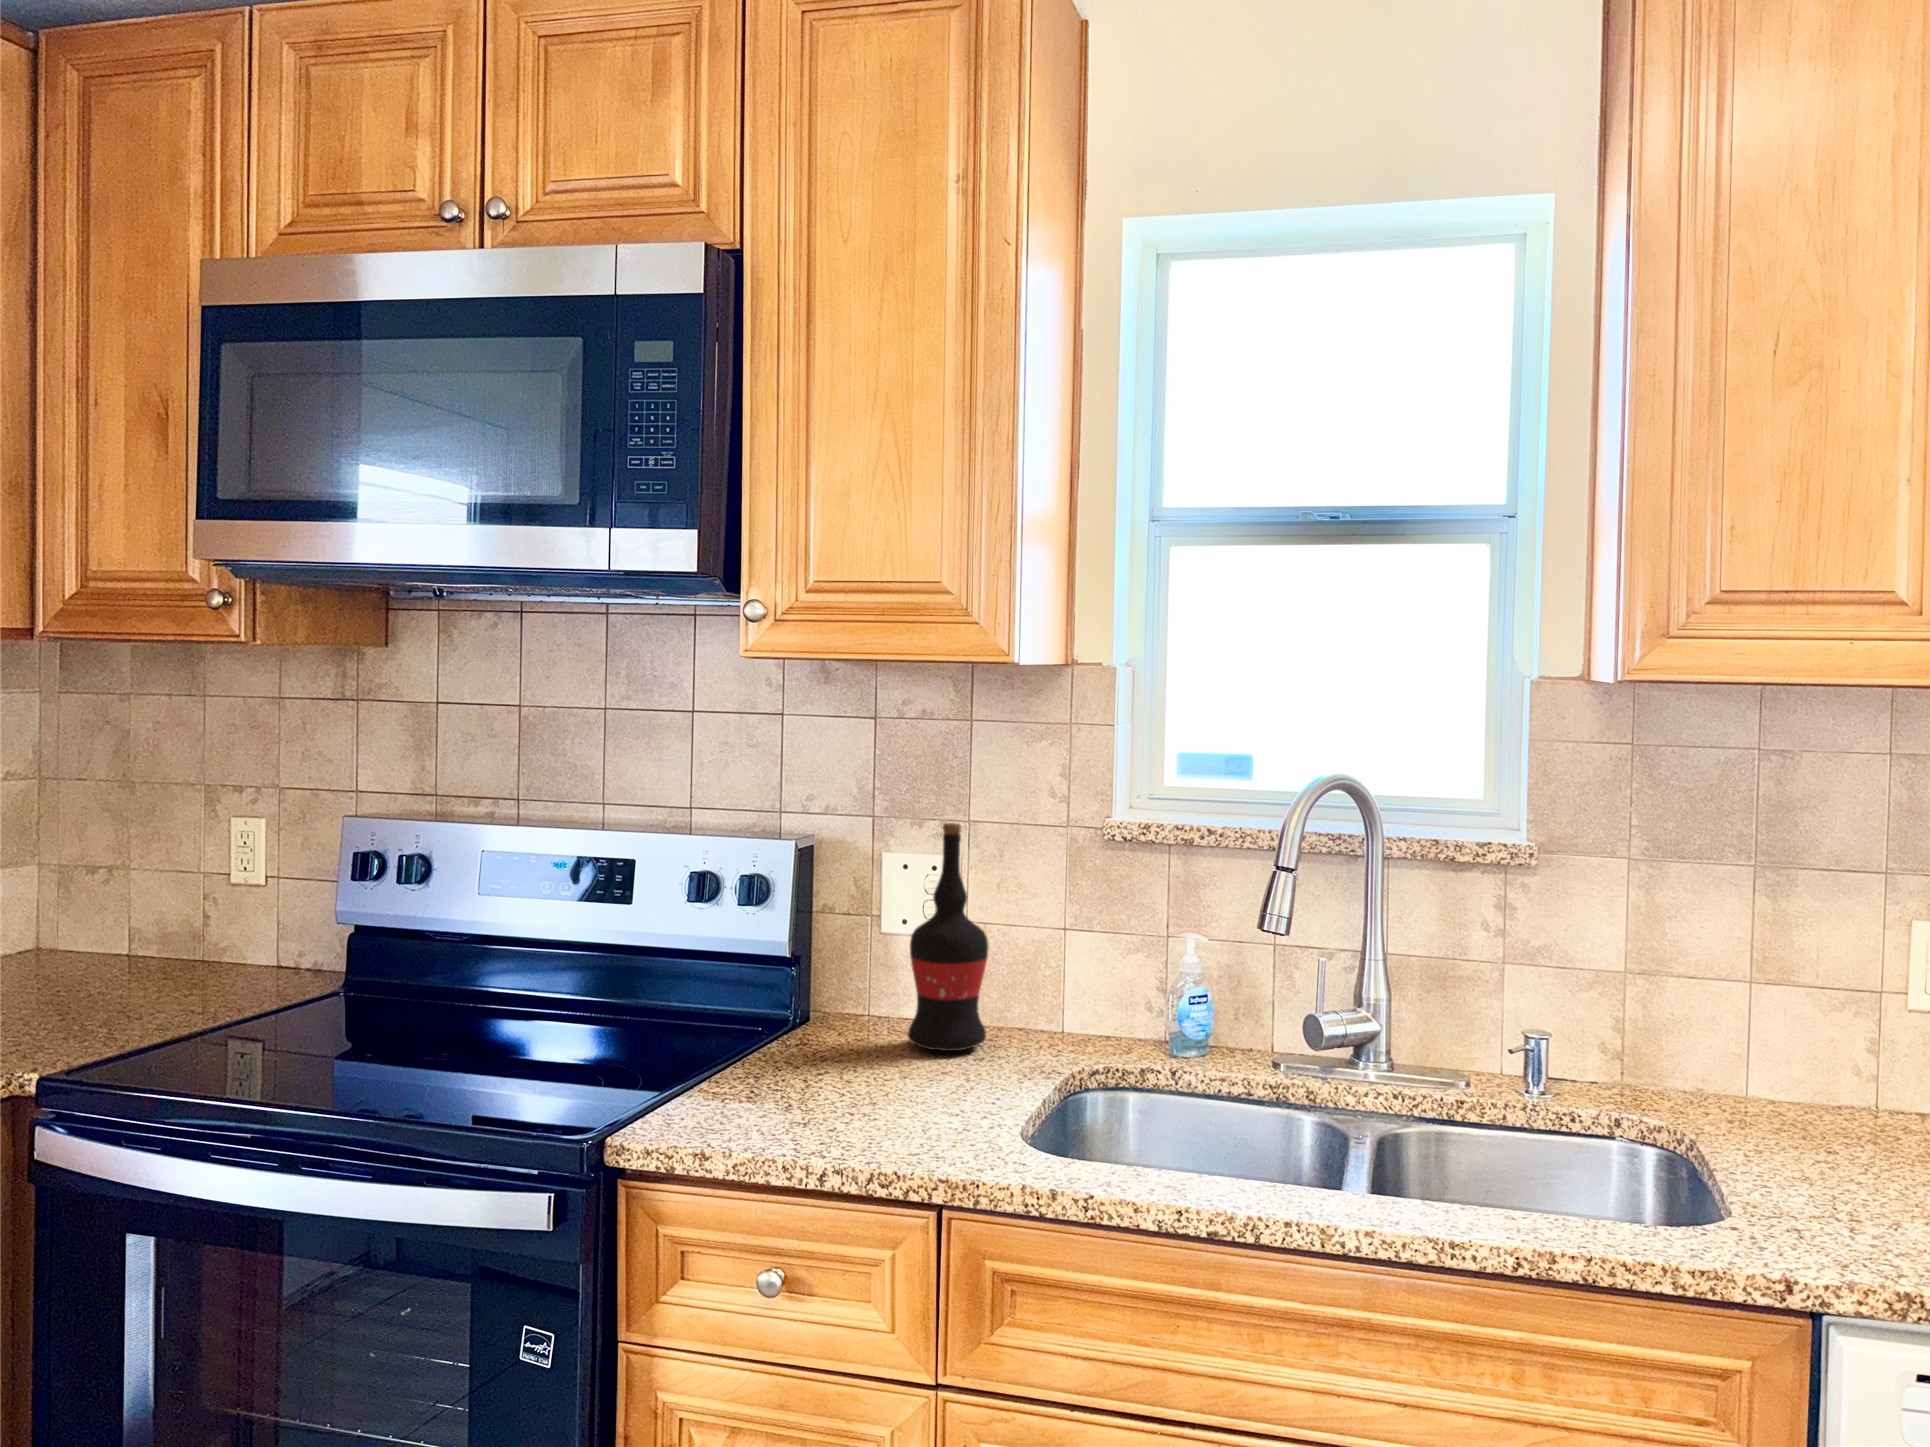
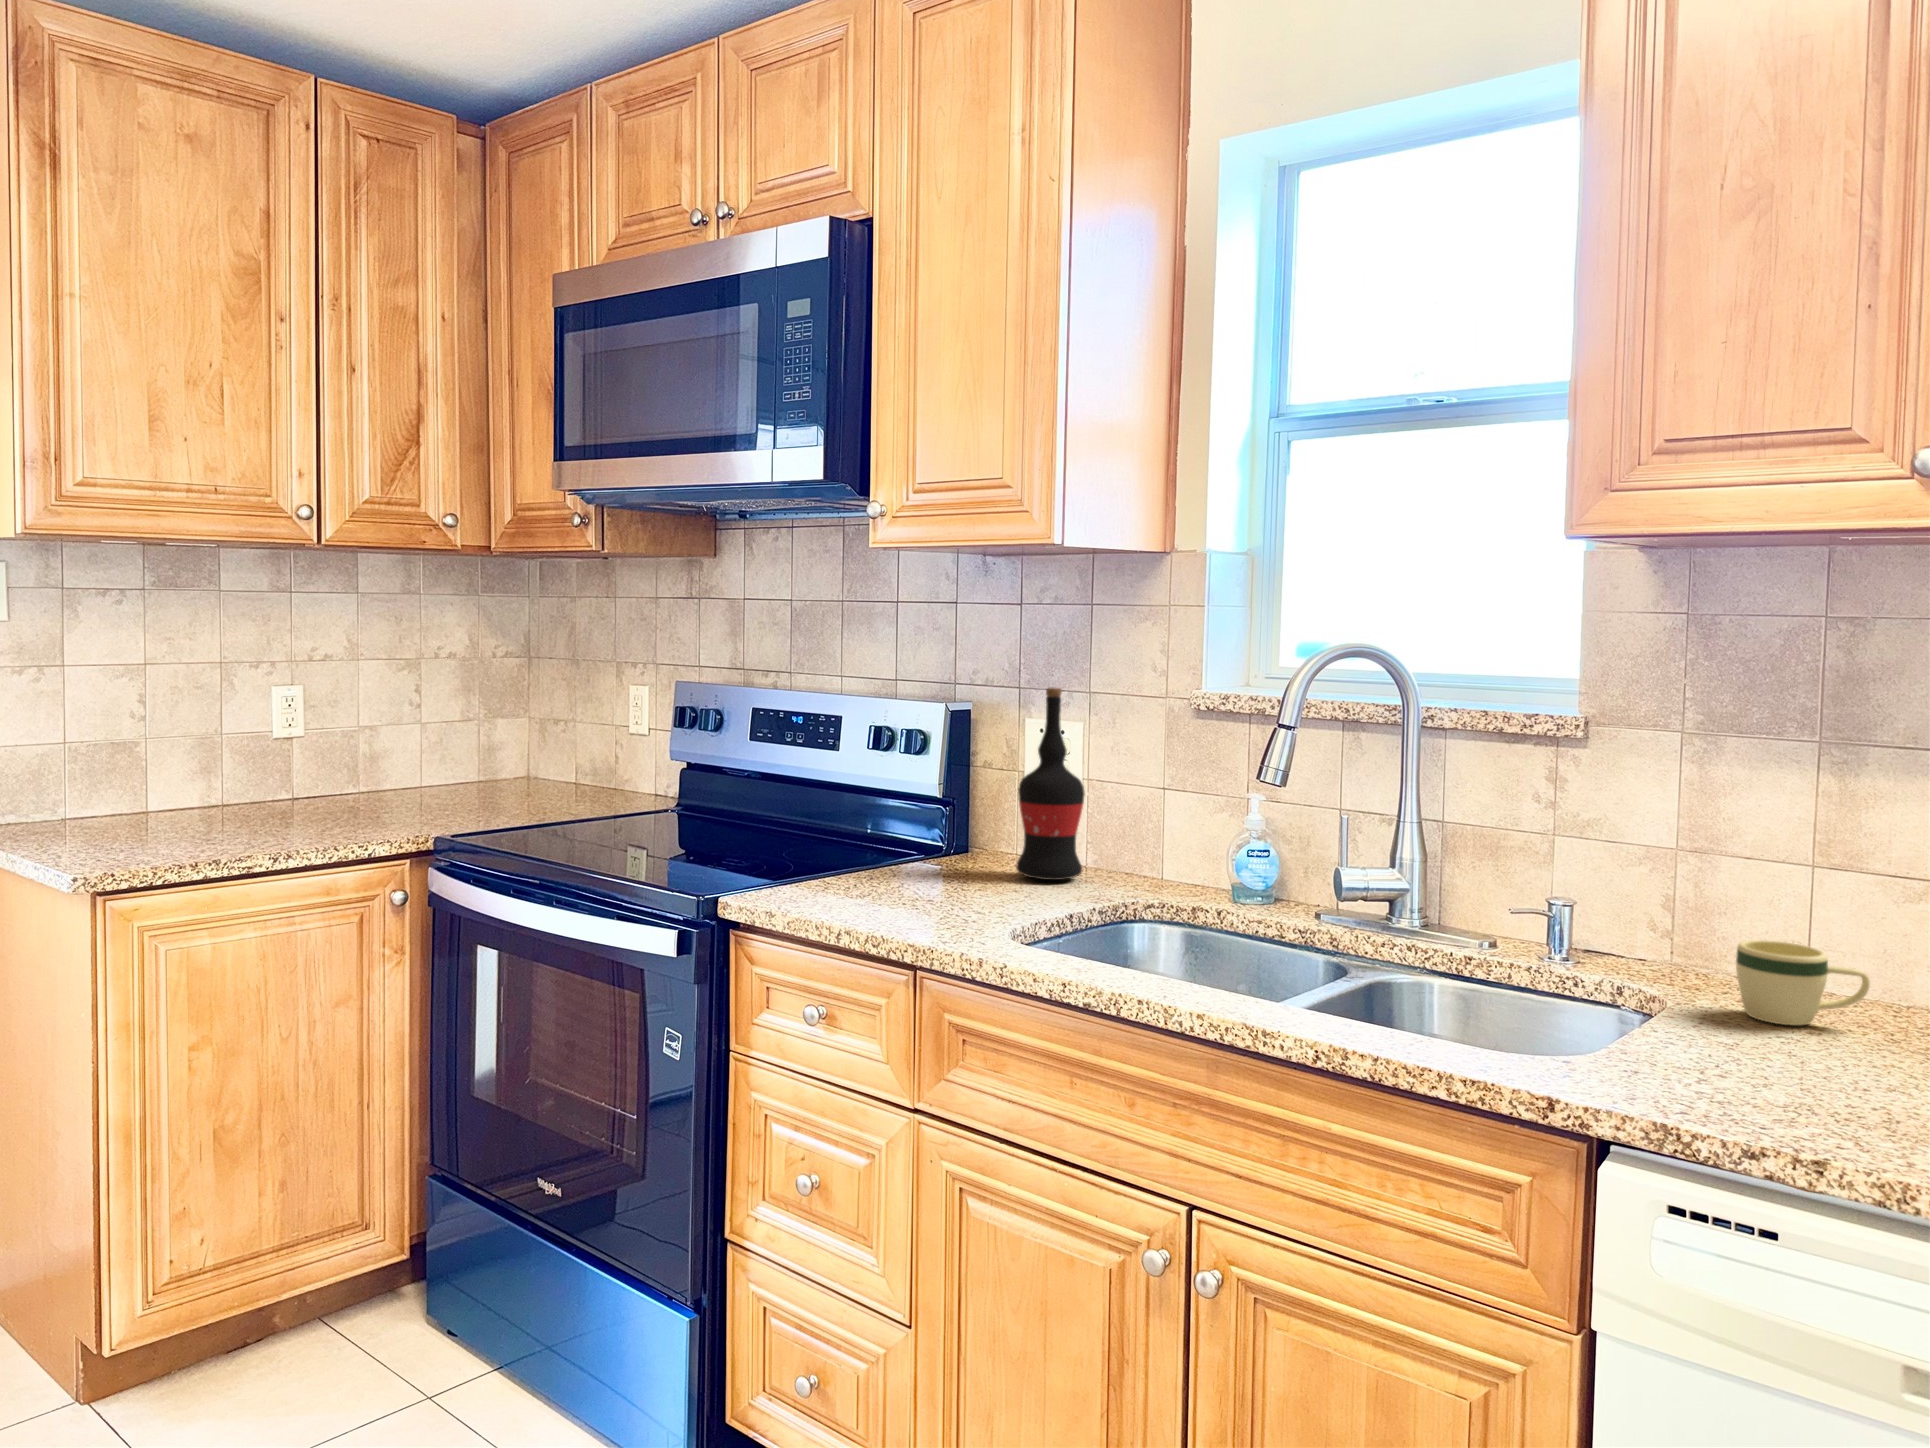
mug: none [1739,1060,1850,1142] -> present [1736,940,1870,1025]

